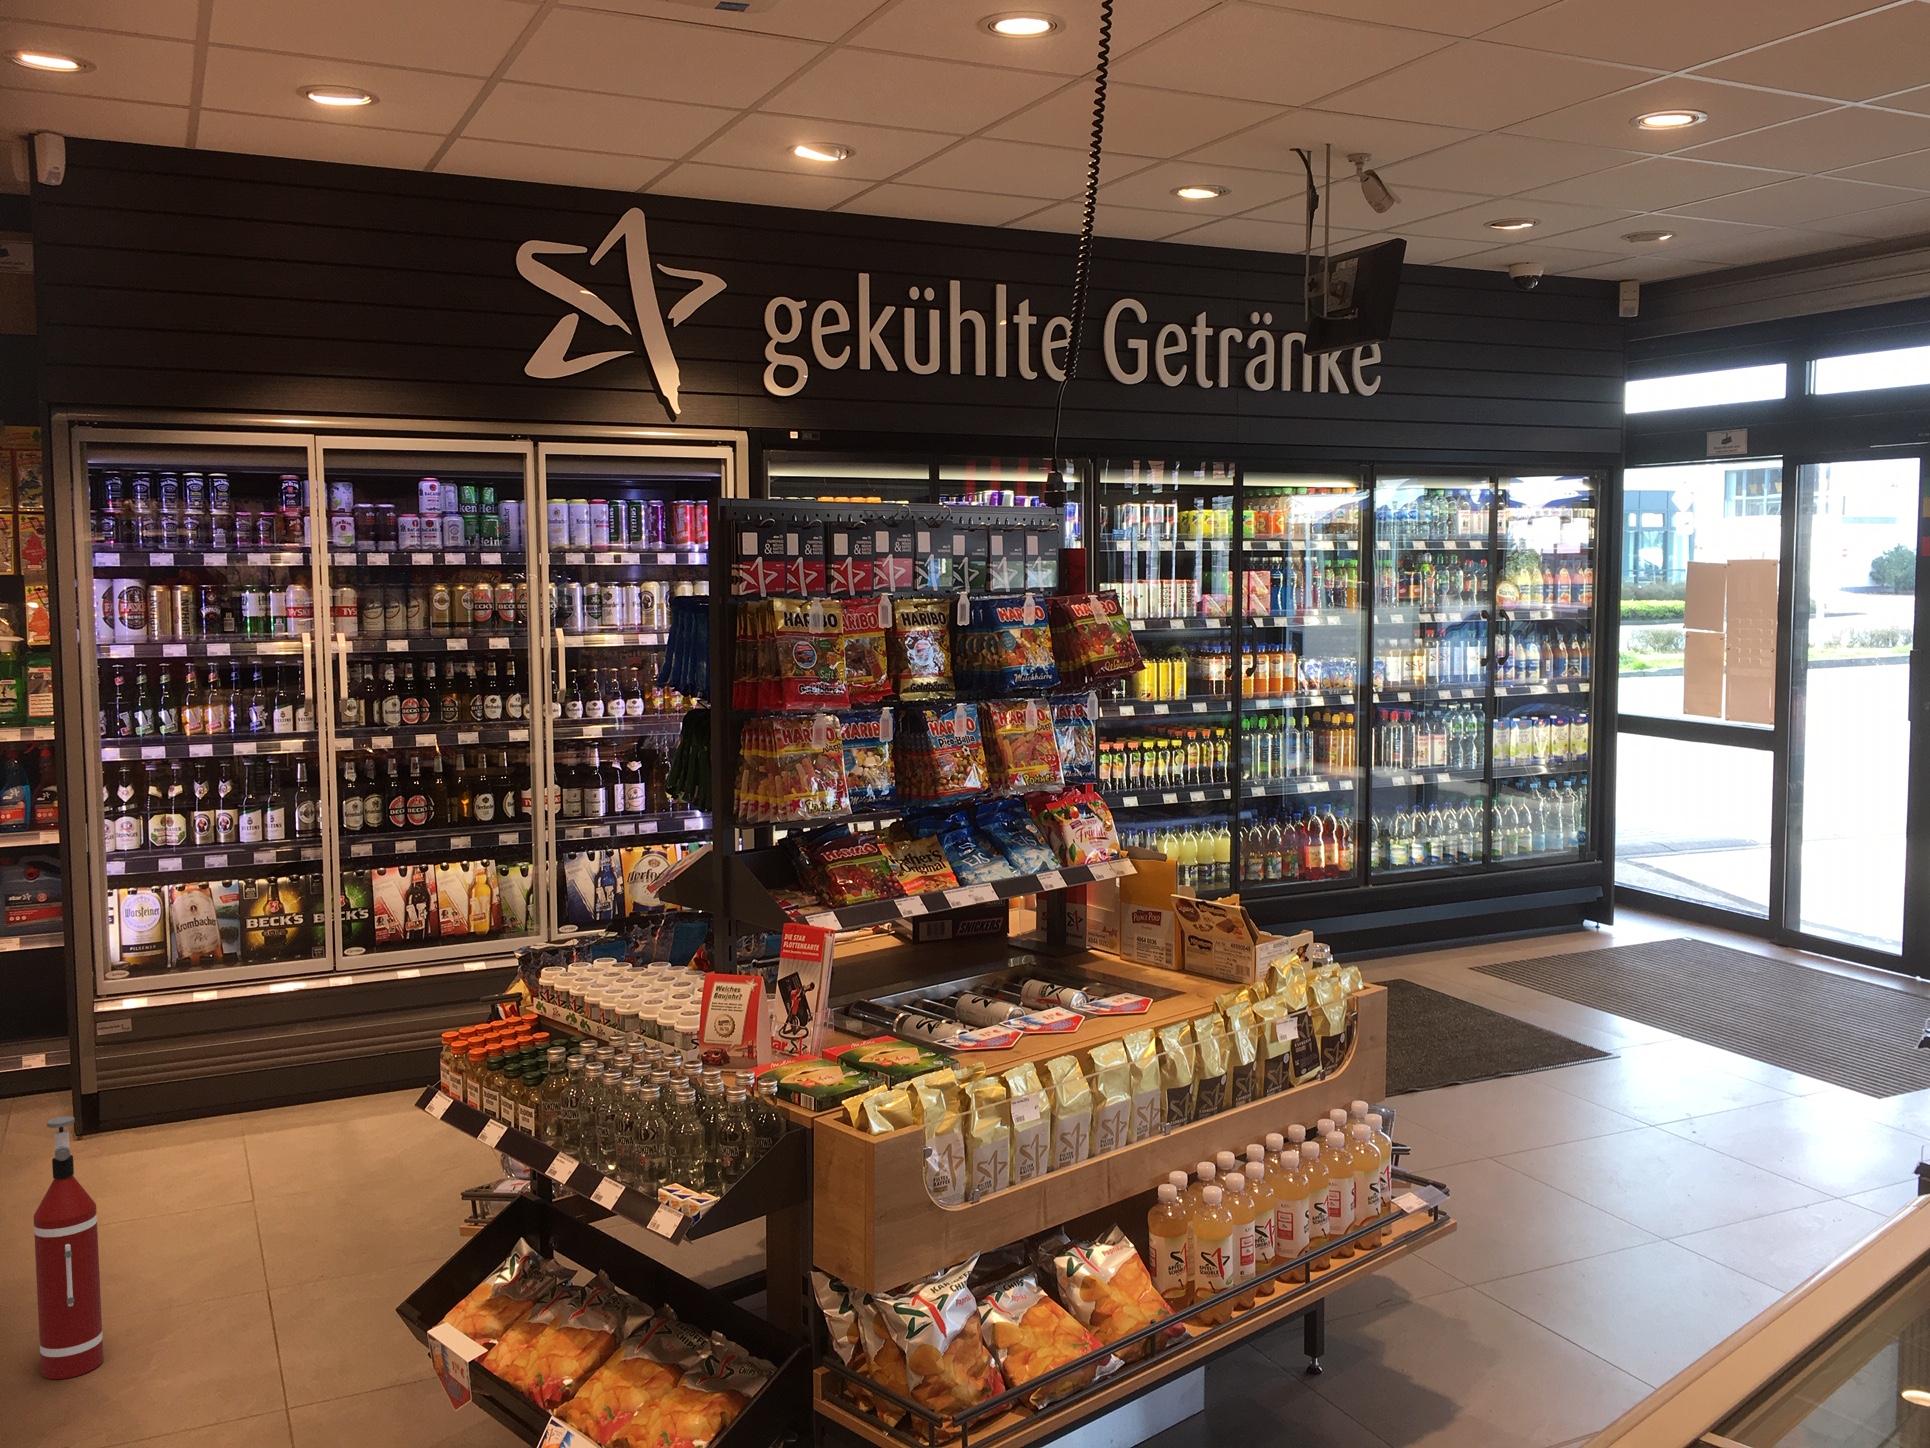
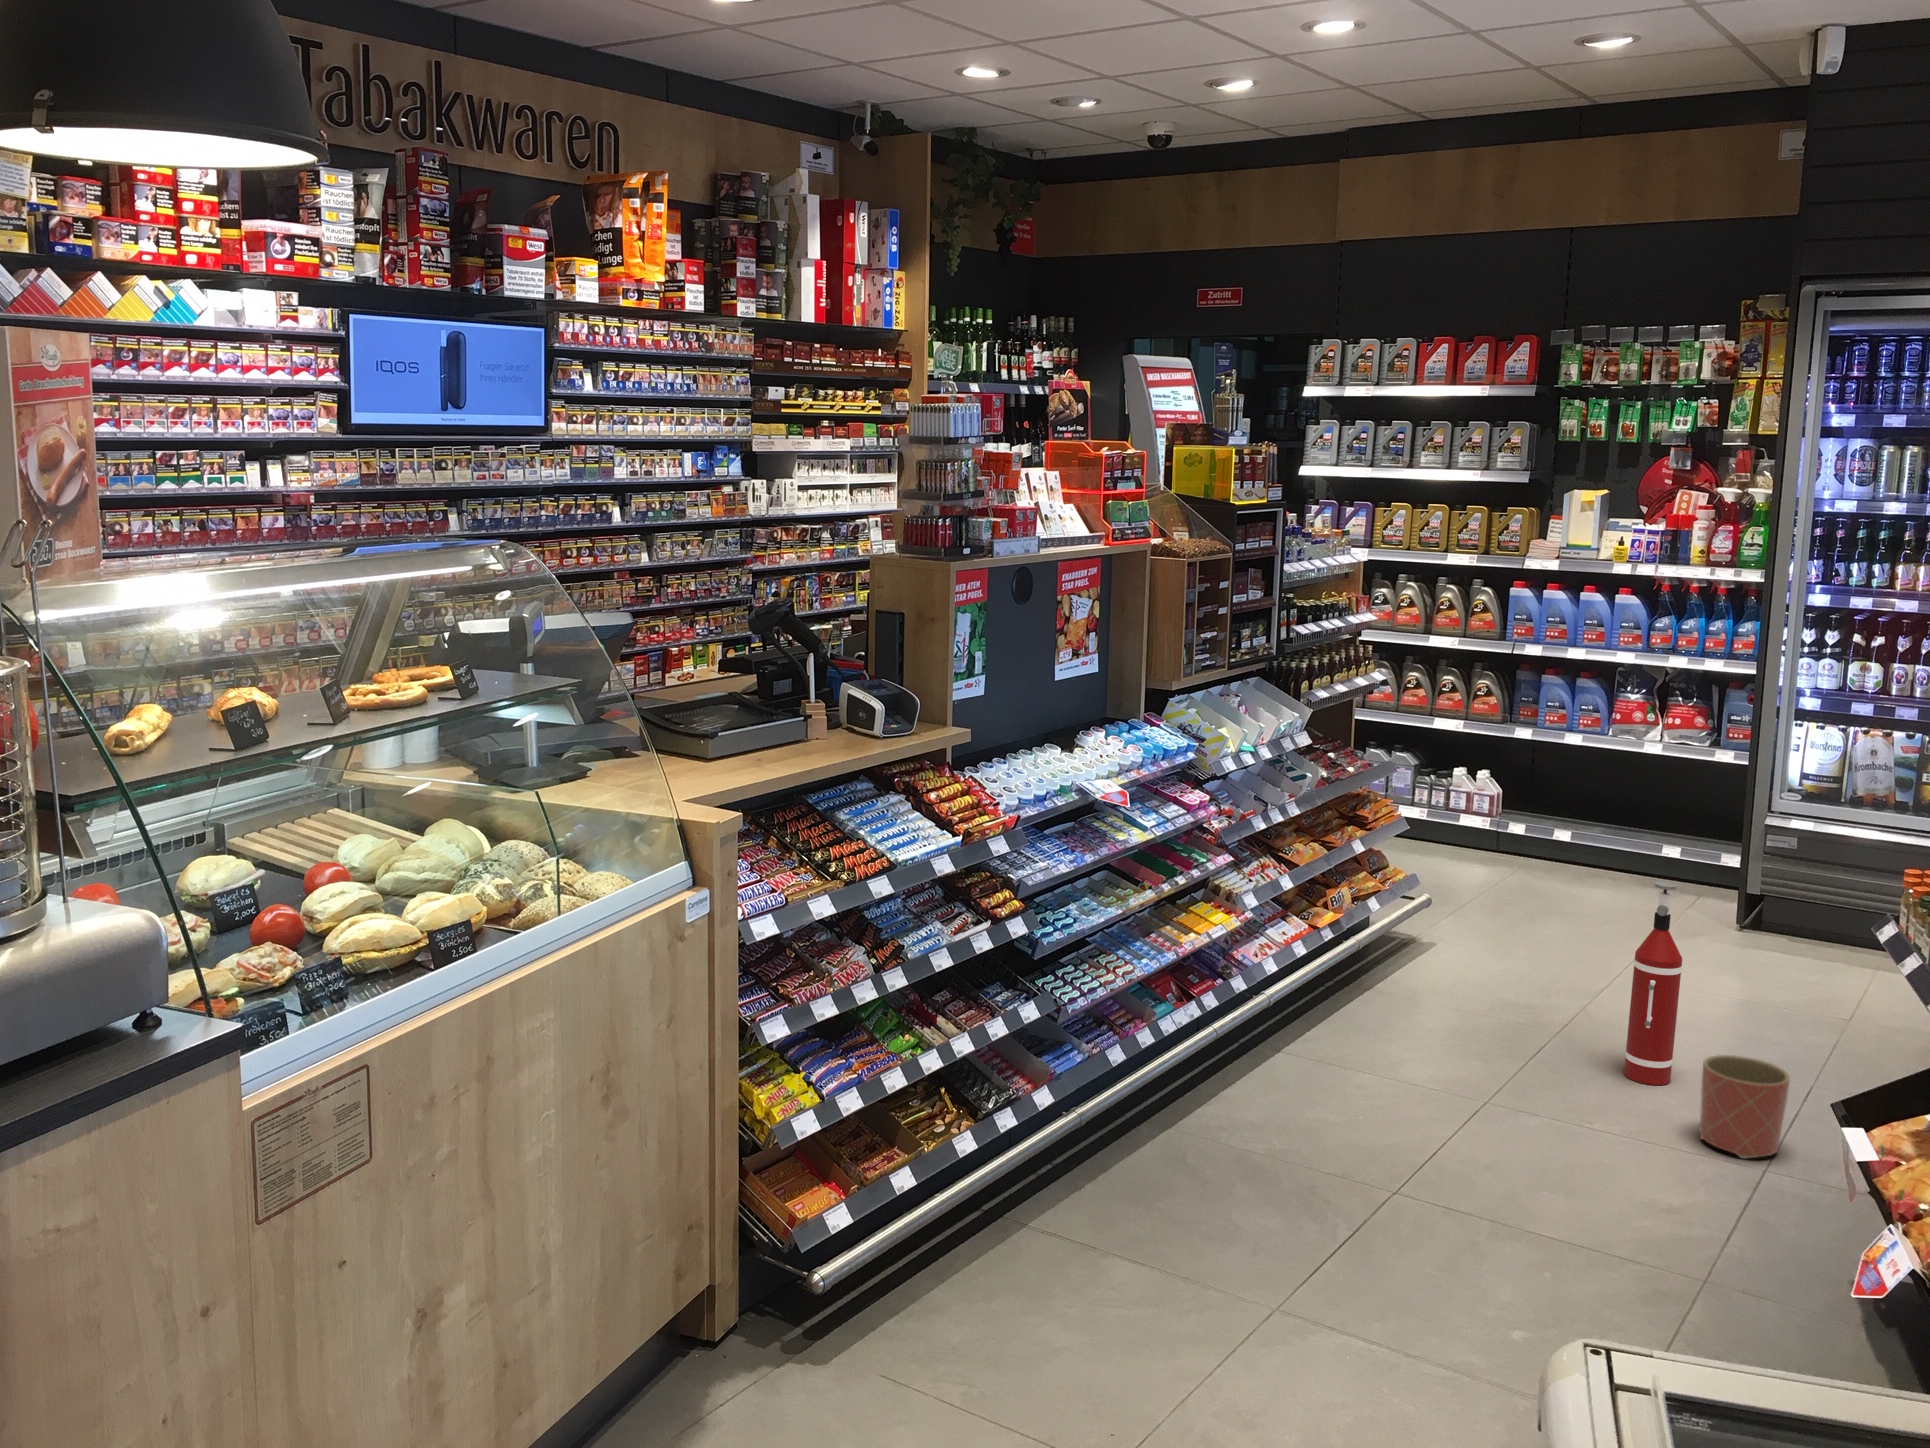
planter: none [164,1287,267,1414] -> present [1700,1055,1790,1158]

